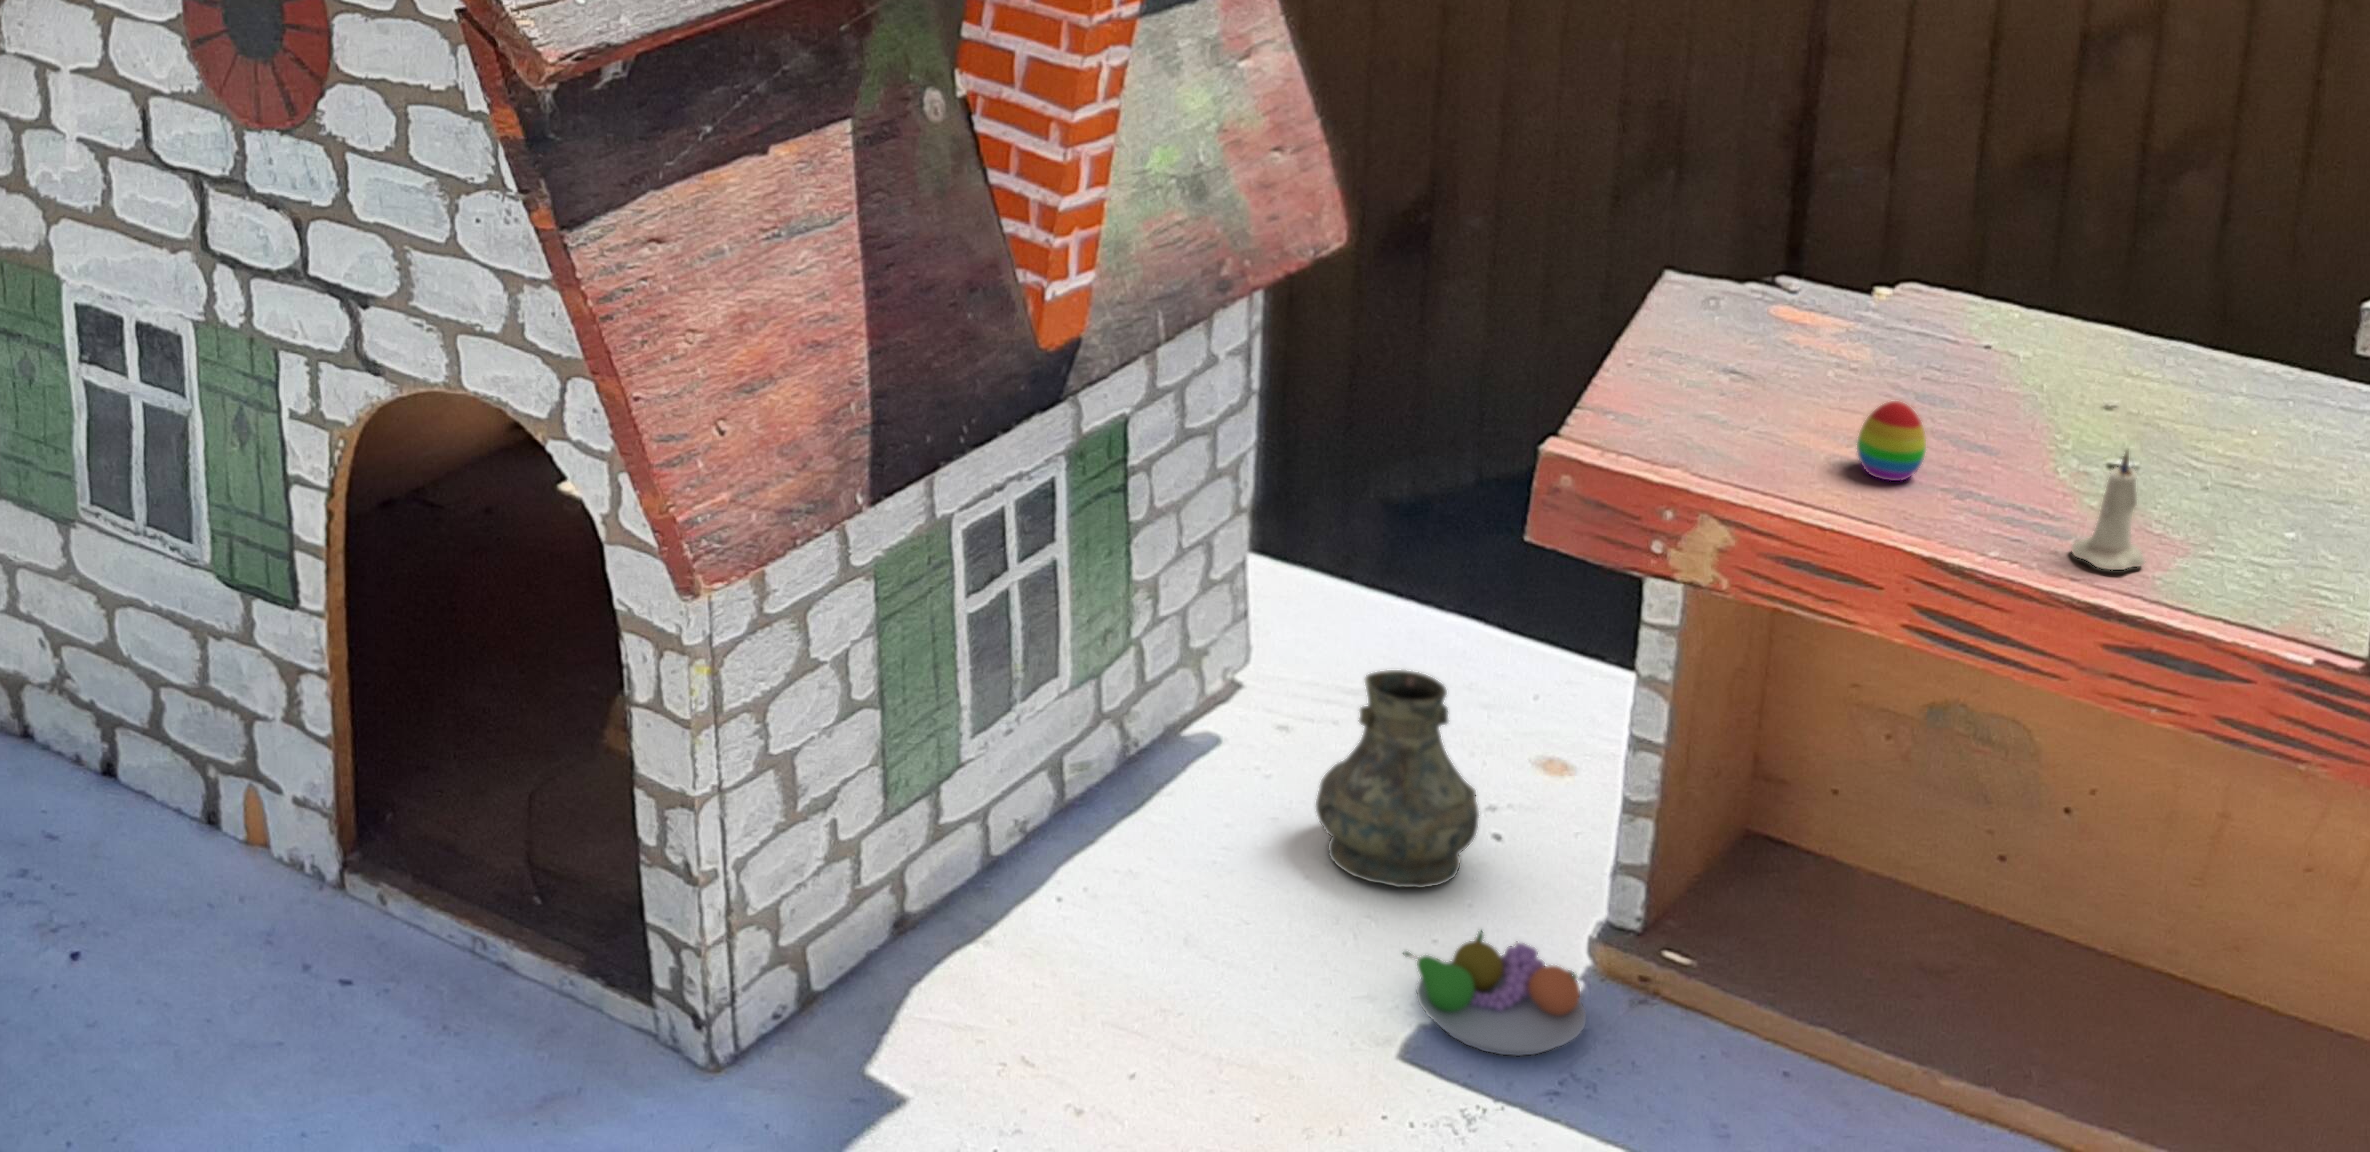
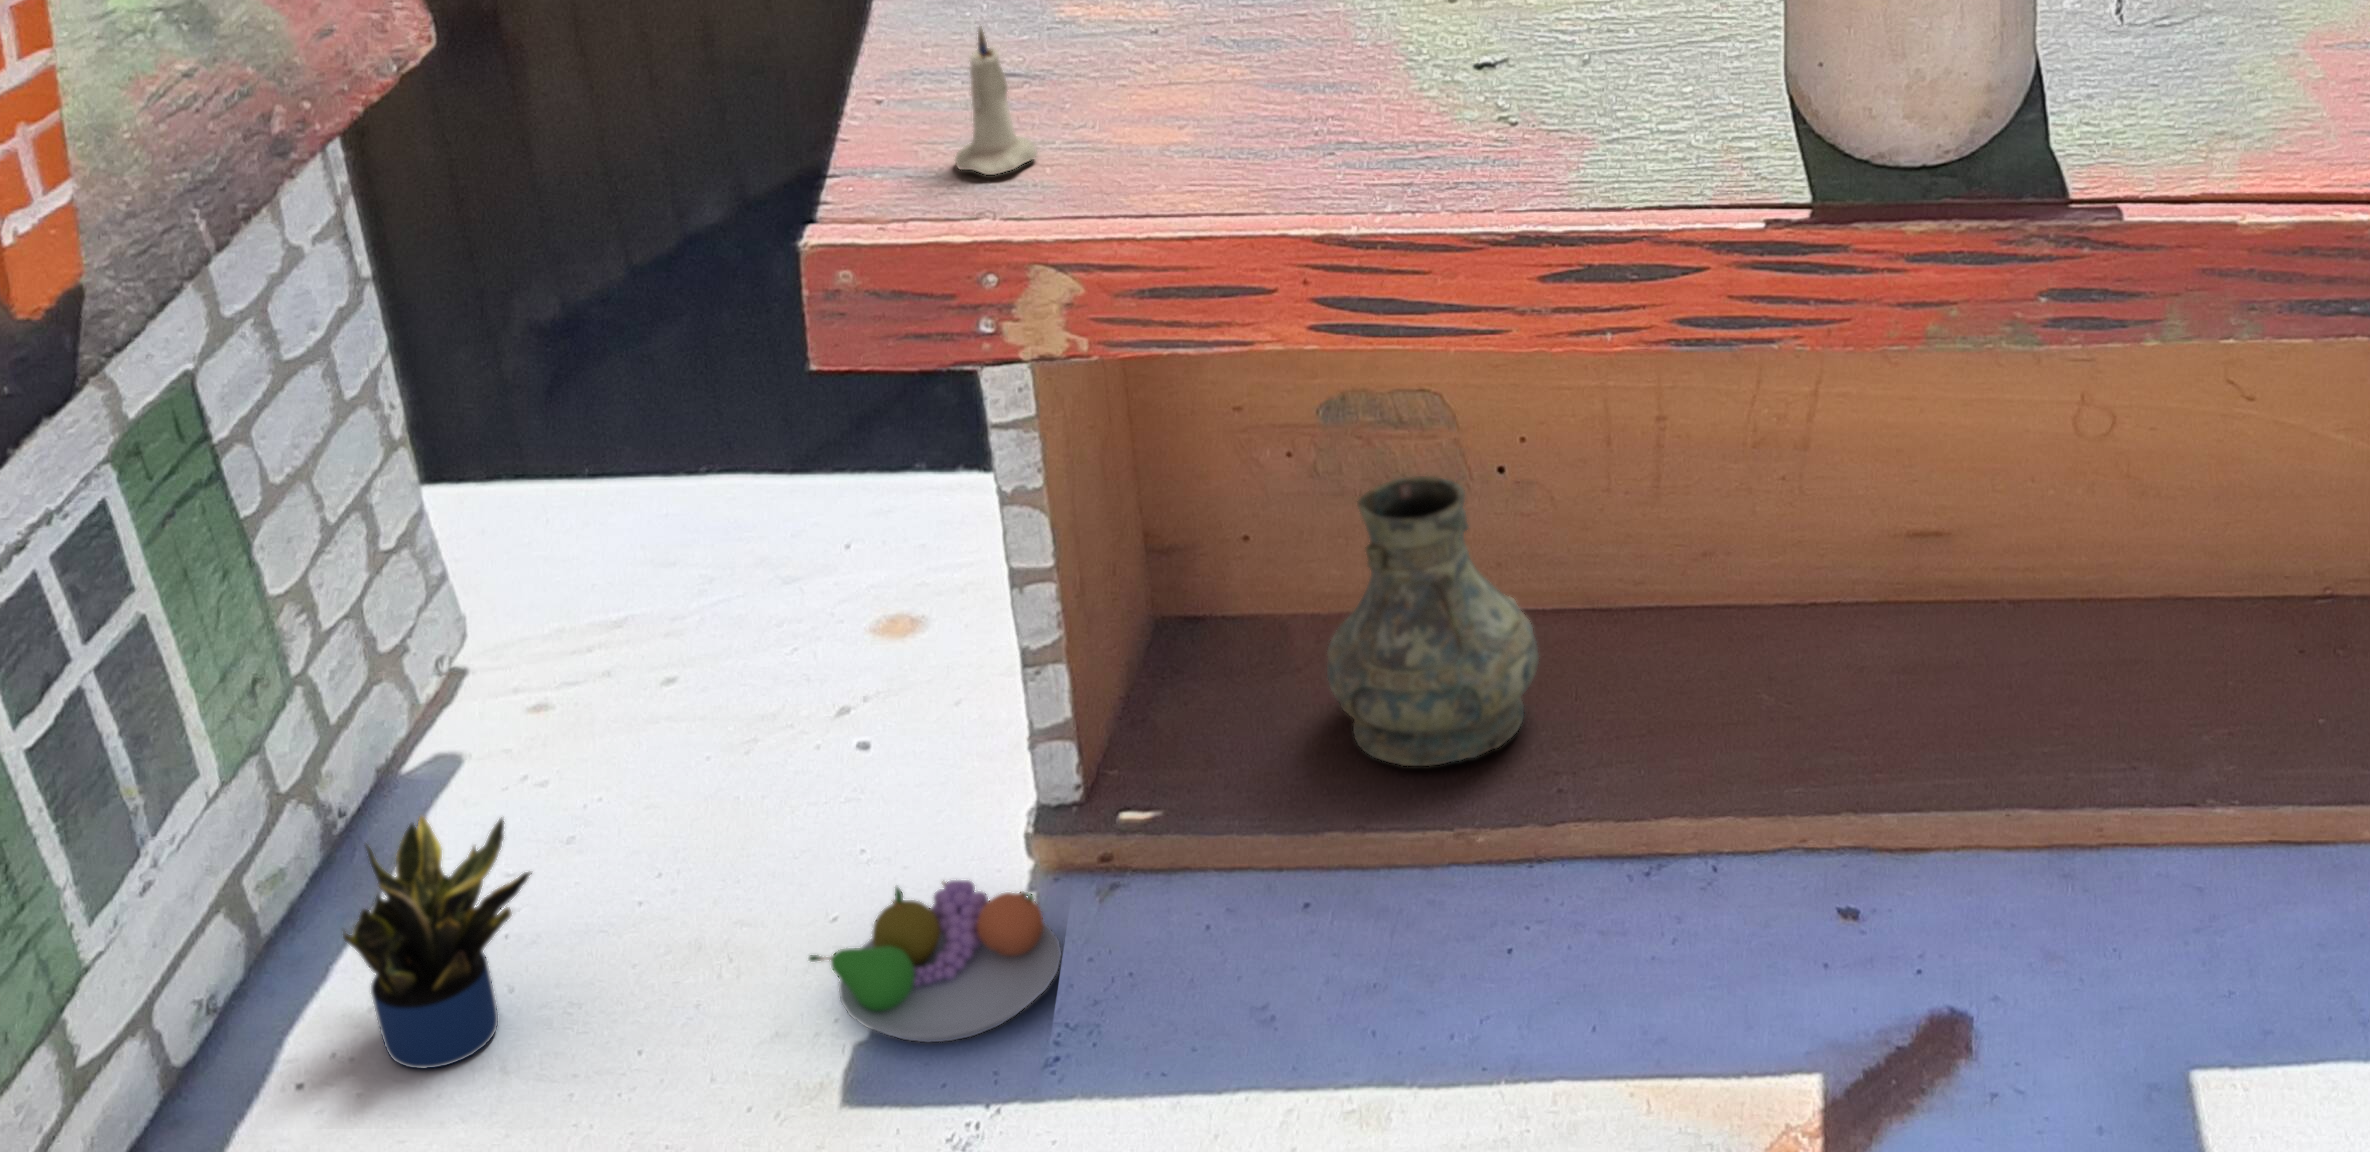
decorative egg: present [1857,401,1926,481] -> none [1189,56,1271,159]
candle: present [2072,452,2145,570] -> present [955,26,1037,175]
vase: present [1316,670,1479,888] -> present [1327,476,1539,766]
potted plant: none [1111,754,1240,926] -> present [343,817,531,1068]

